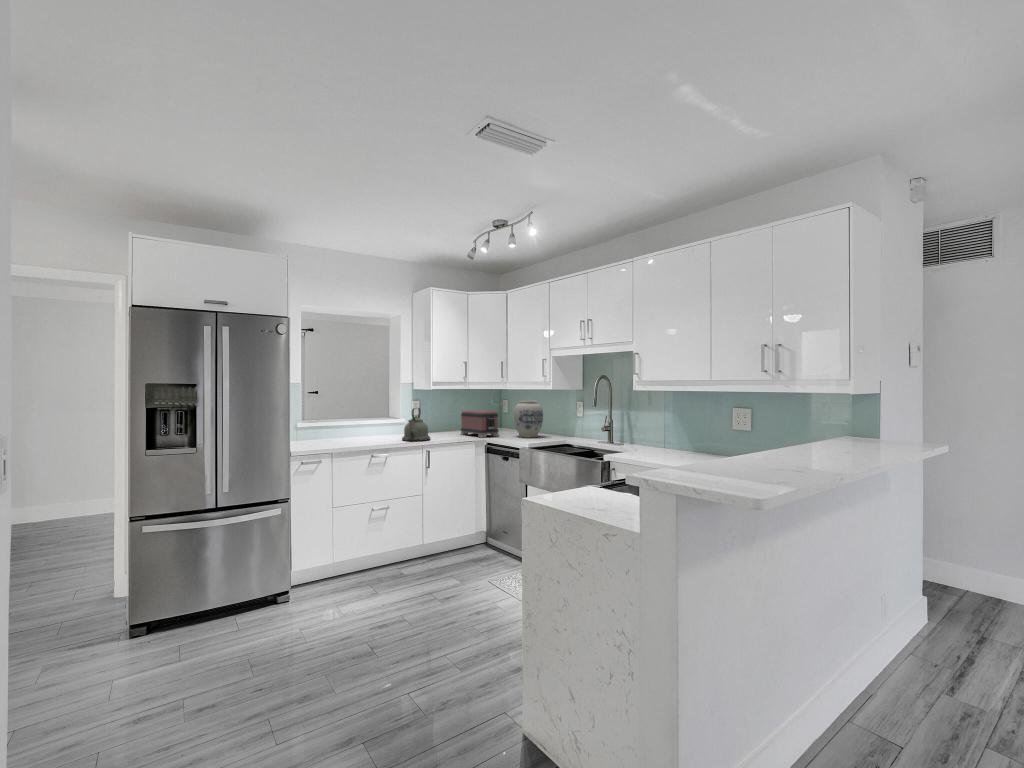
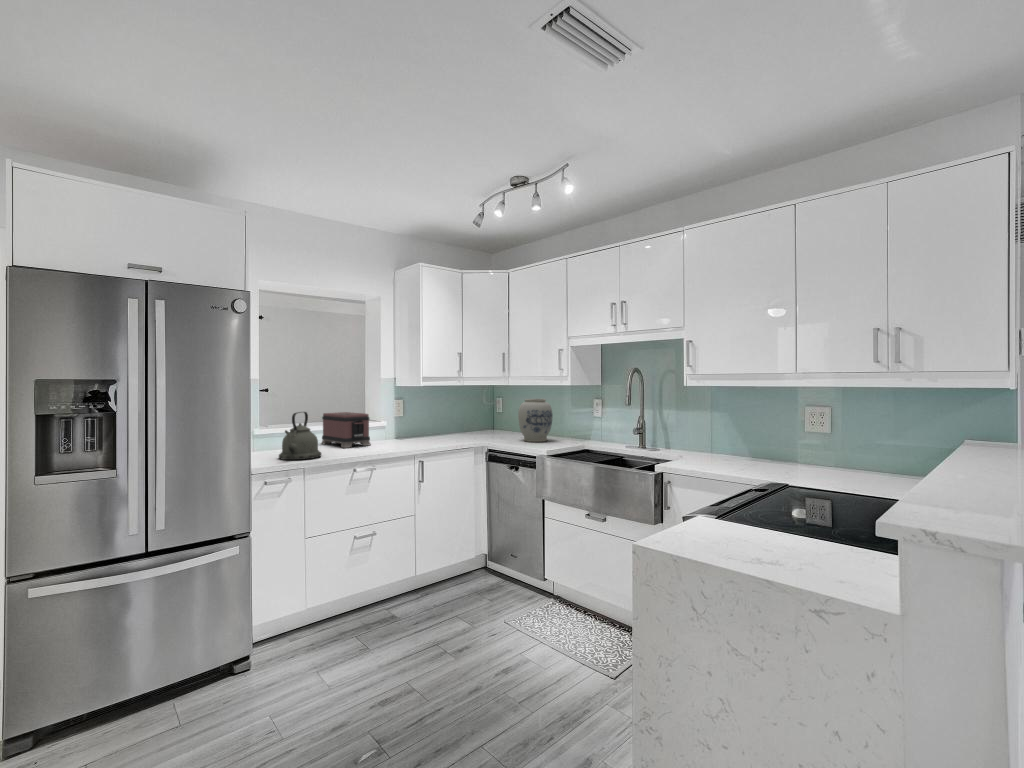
kettle: present [402,408,430,441] -> present [279,412,321,460]
toaster: present [461,410,499,437] -> present [321,412,371,448]

